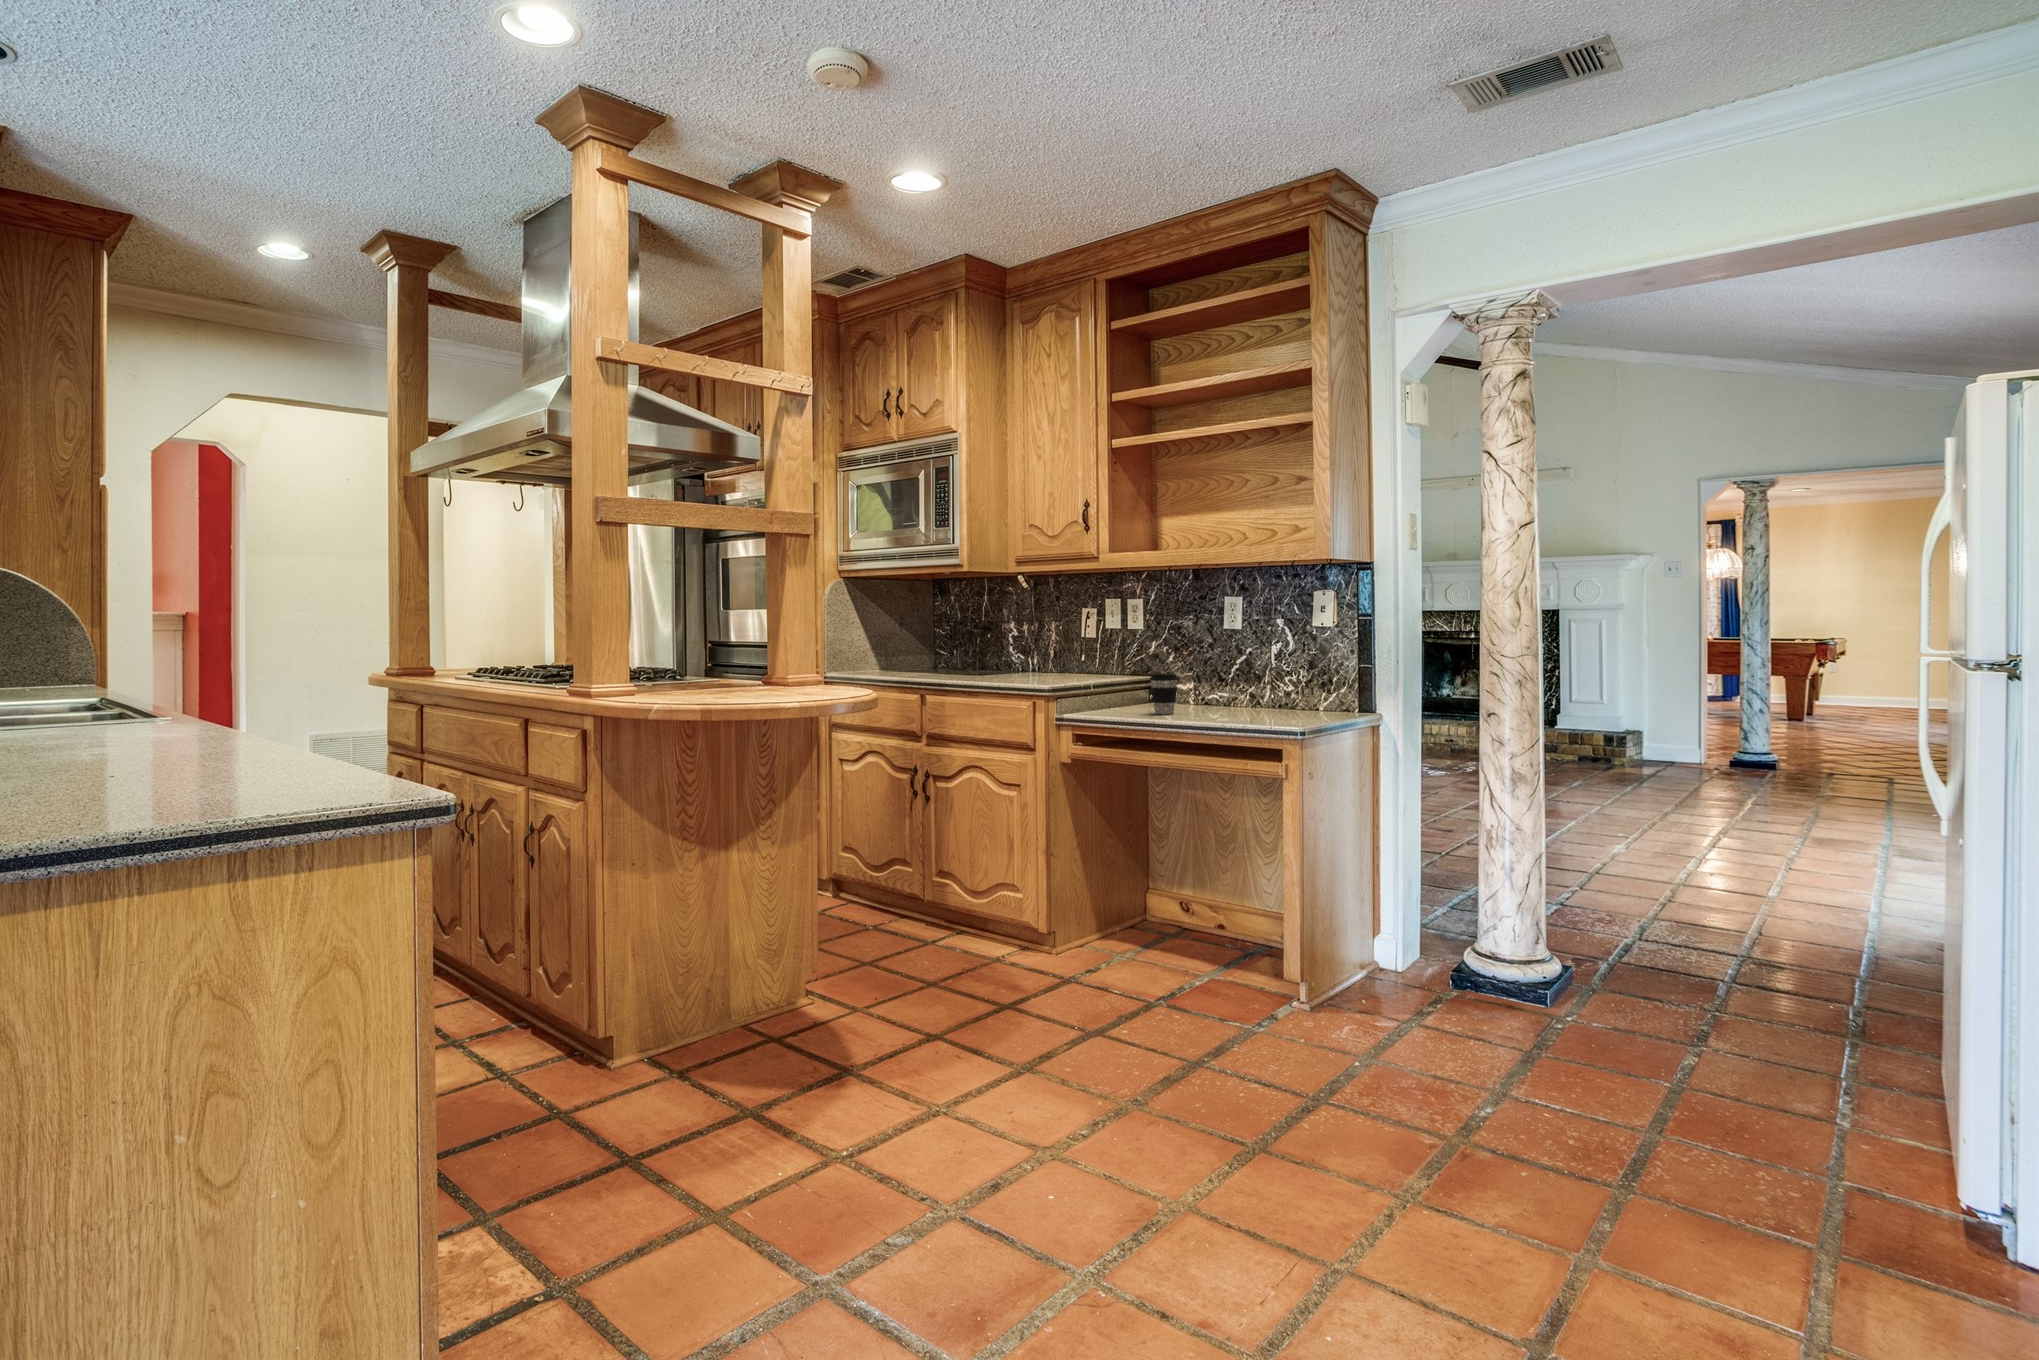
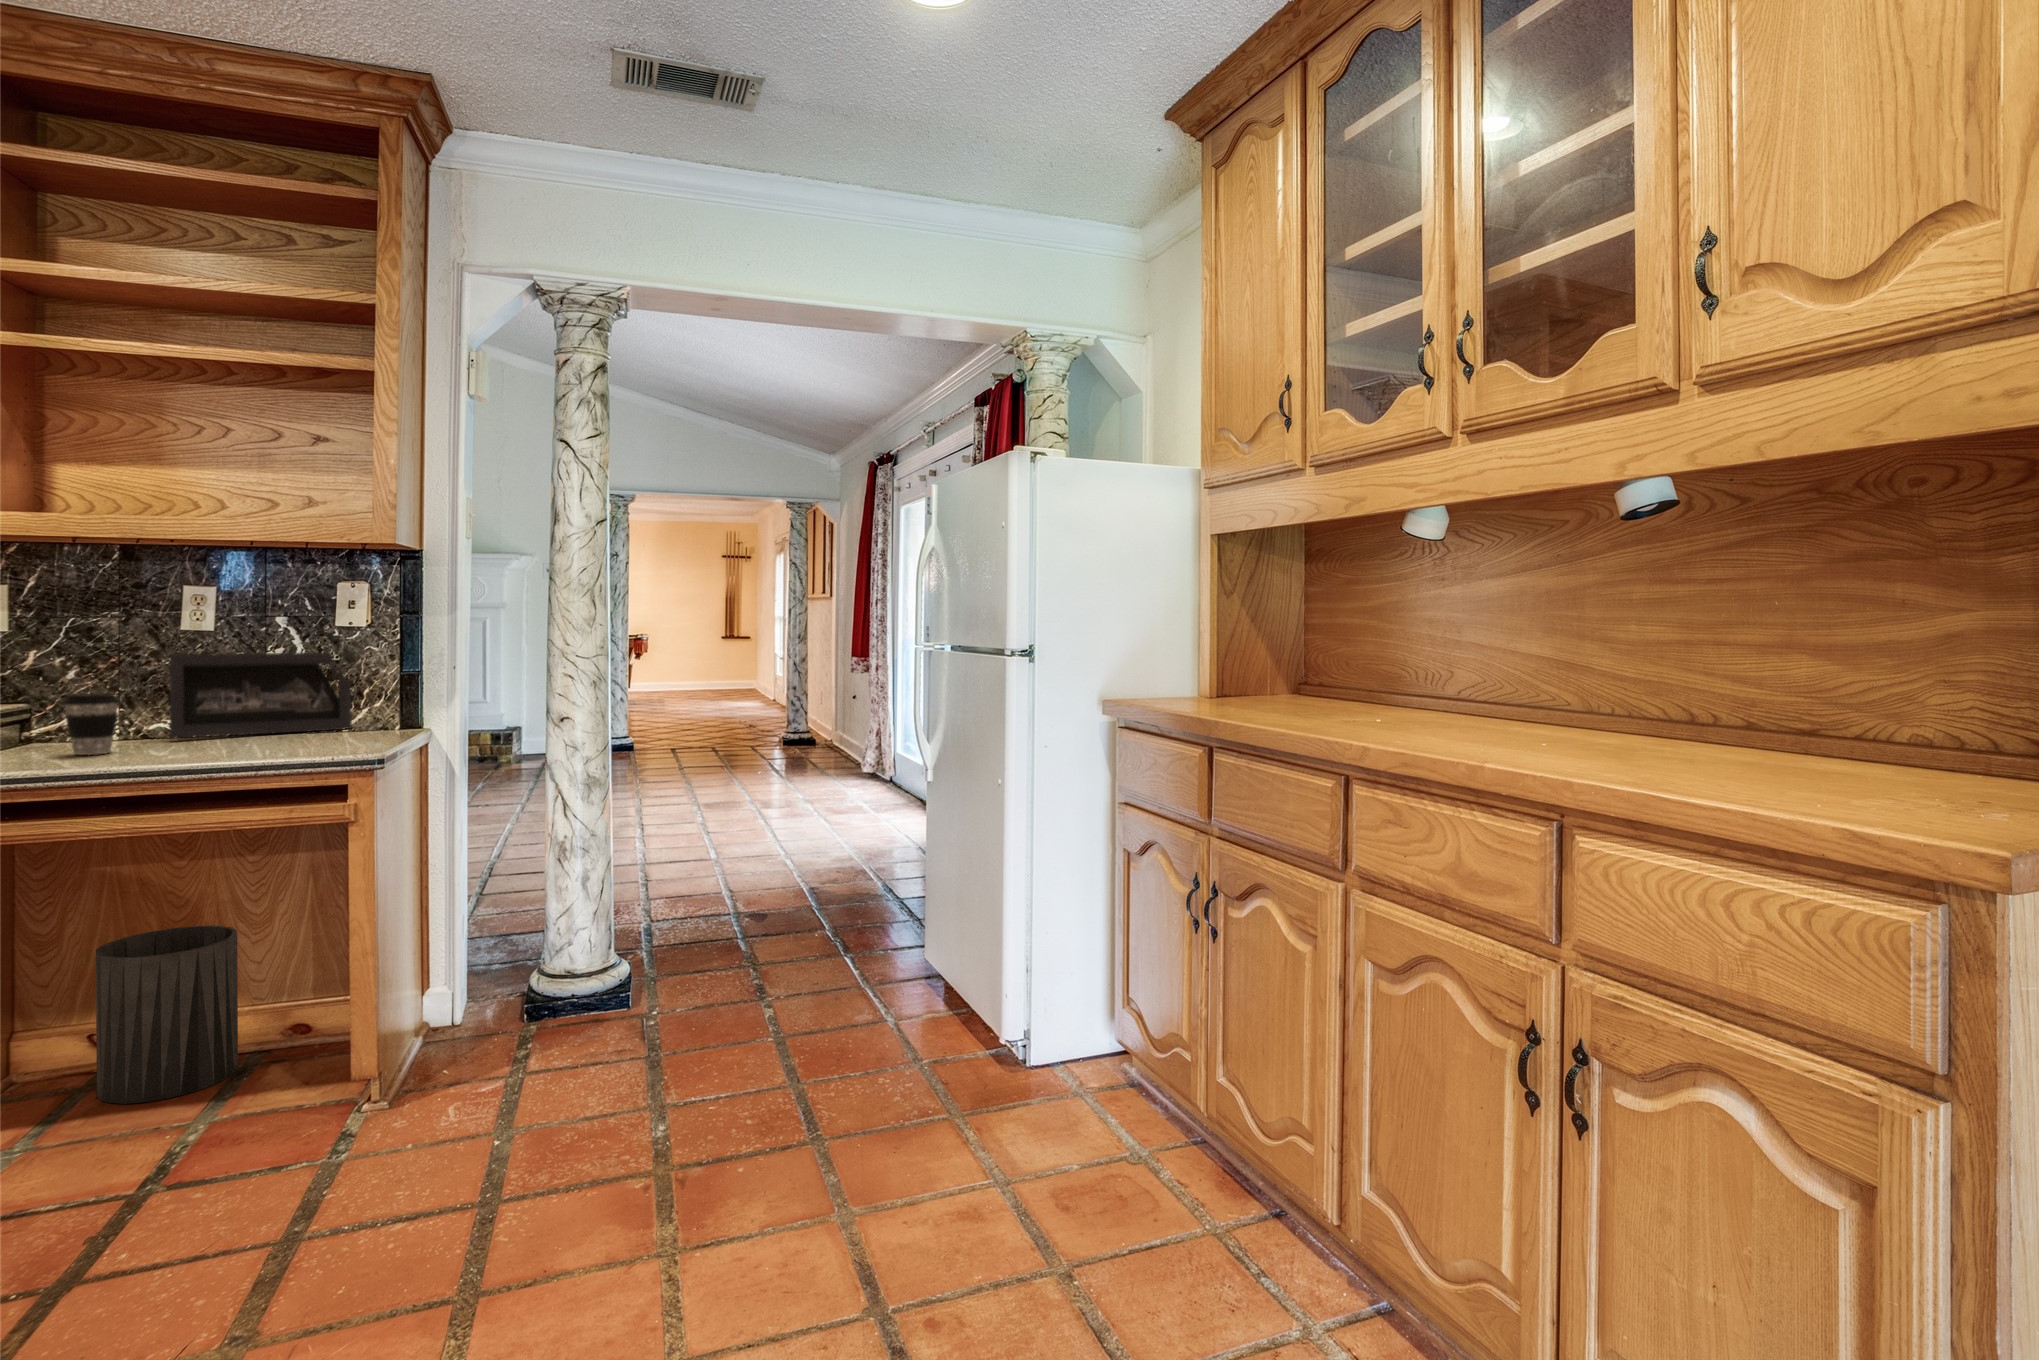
picture frame: none [1211,648,1325,709] -> present [170,652,352,738]
trash can: none [1168,841,1248,958] -> present [96,926,238,1104]

